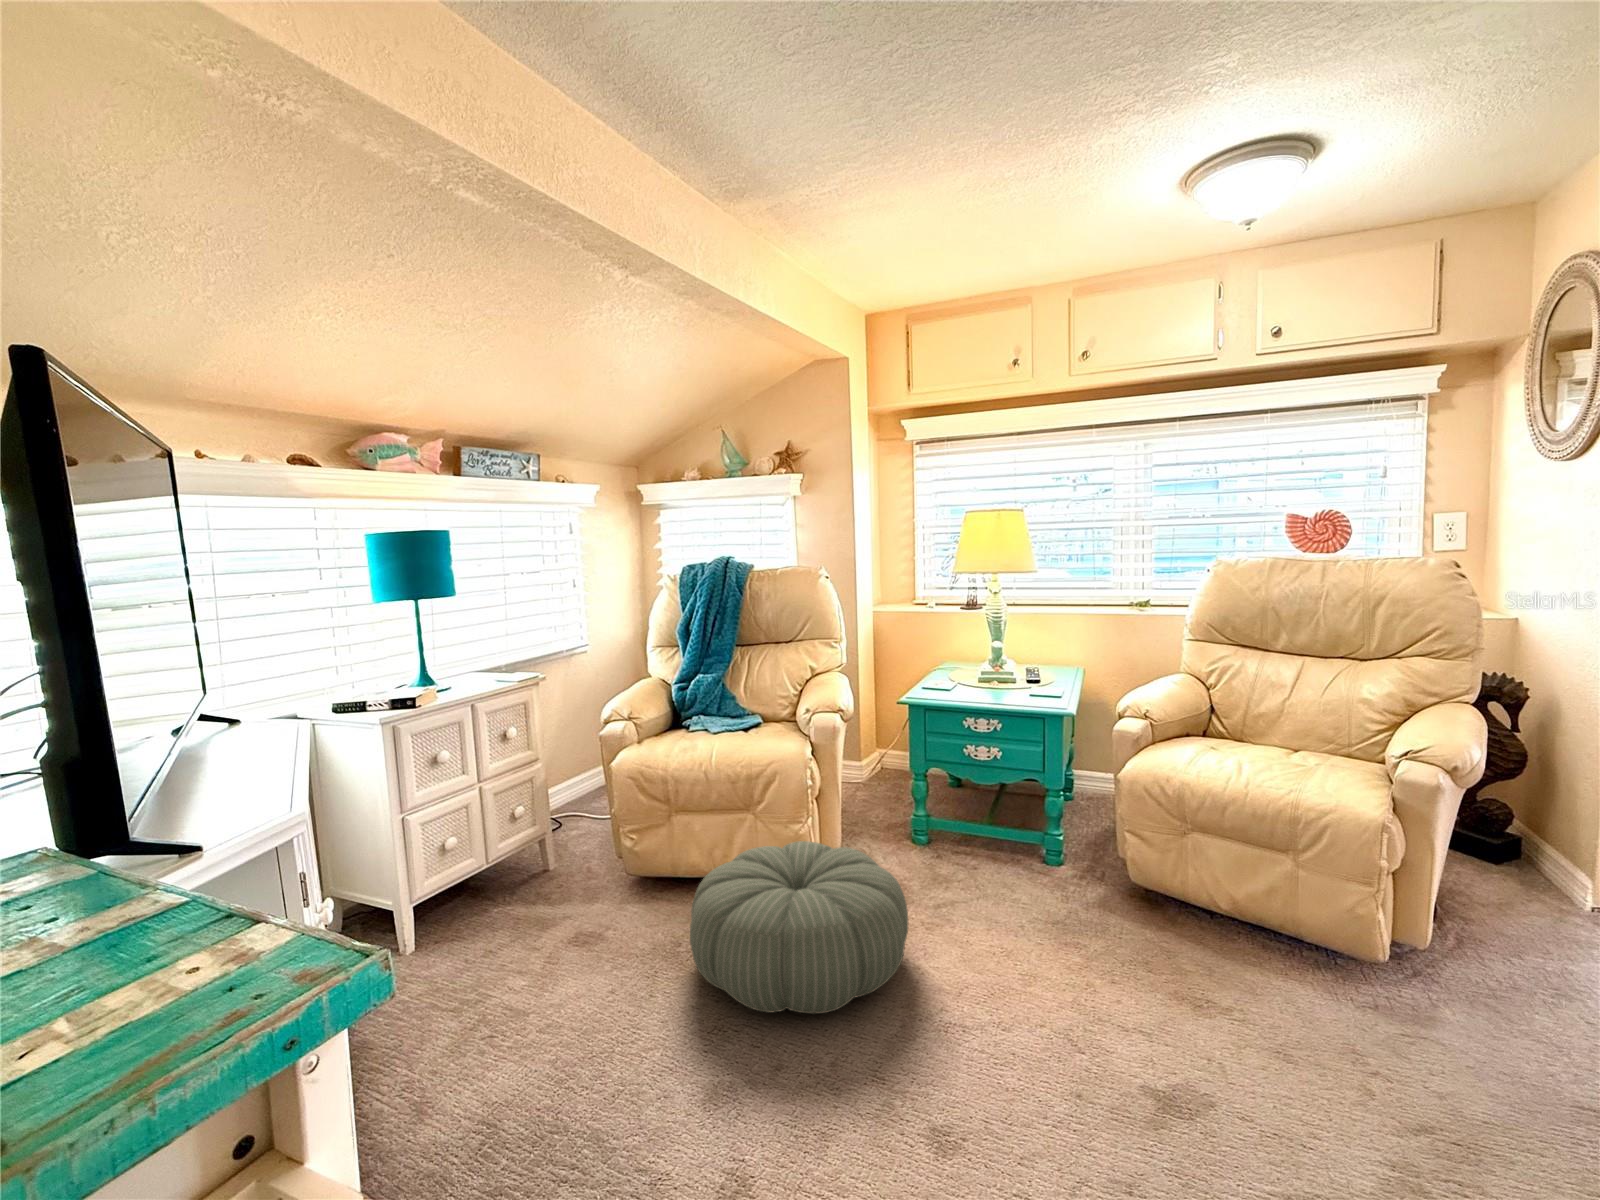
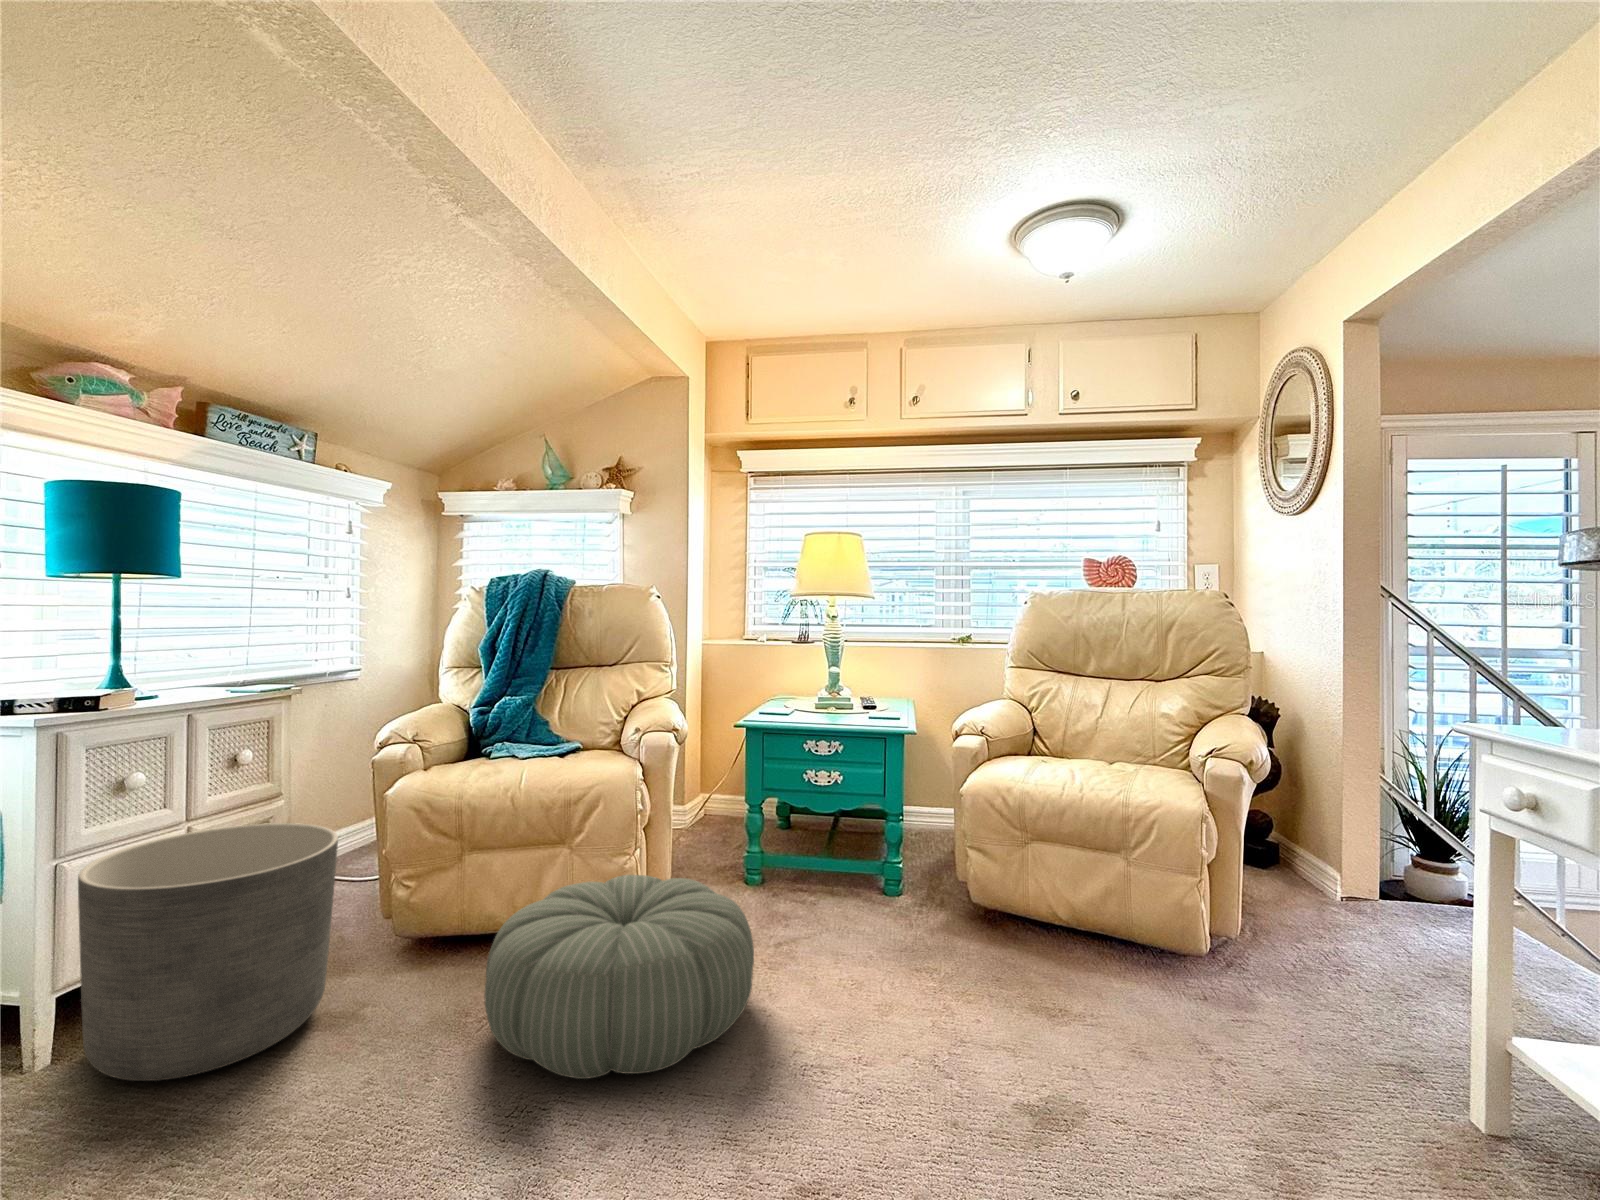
planter: none [416,787,579,974] -> present [78,823,338,1081]

